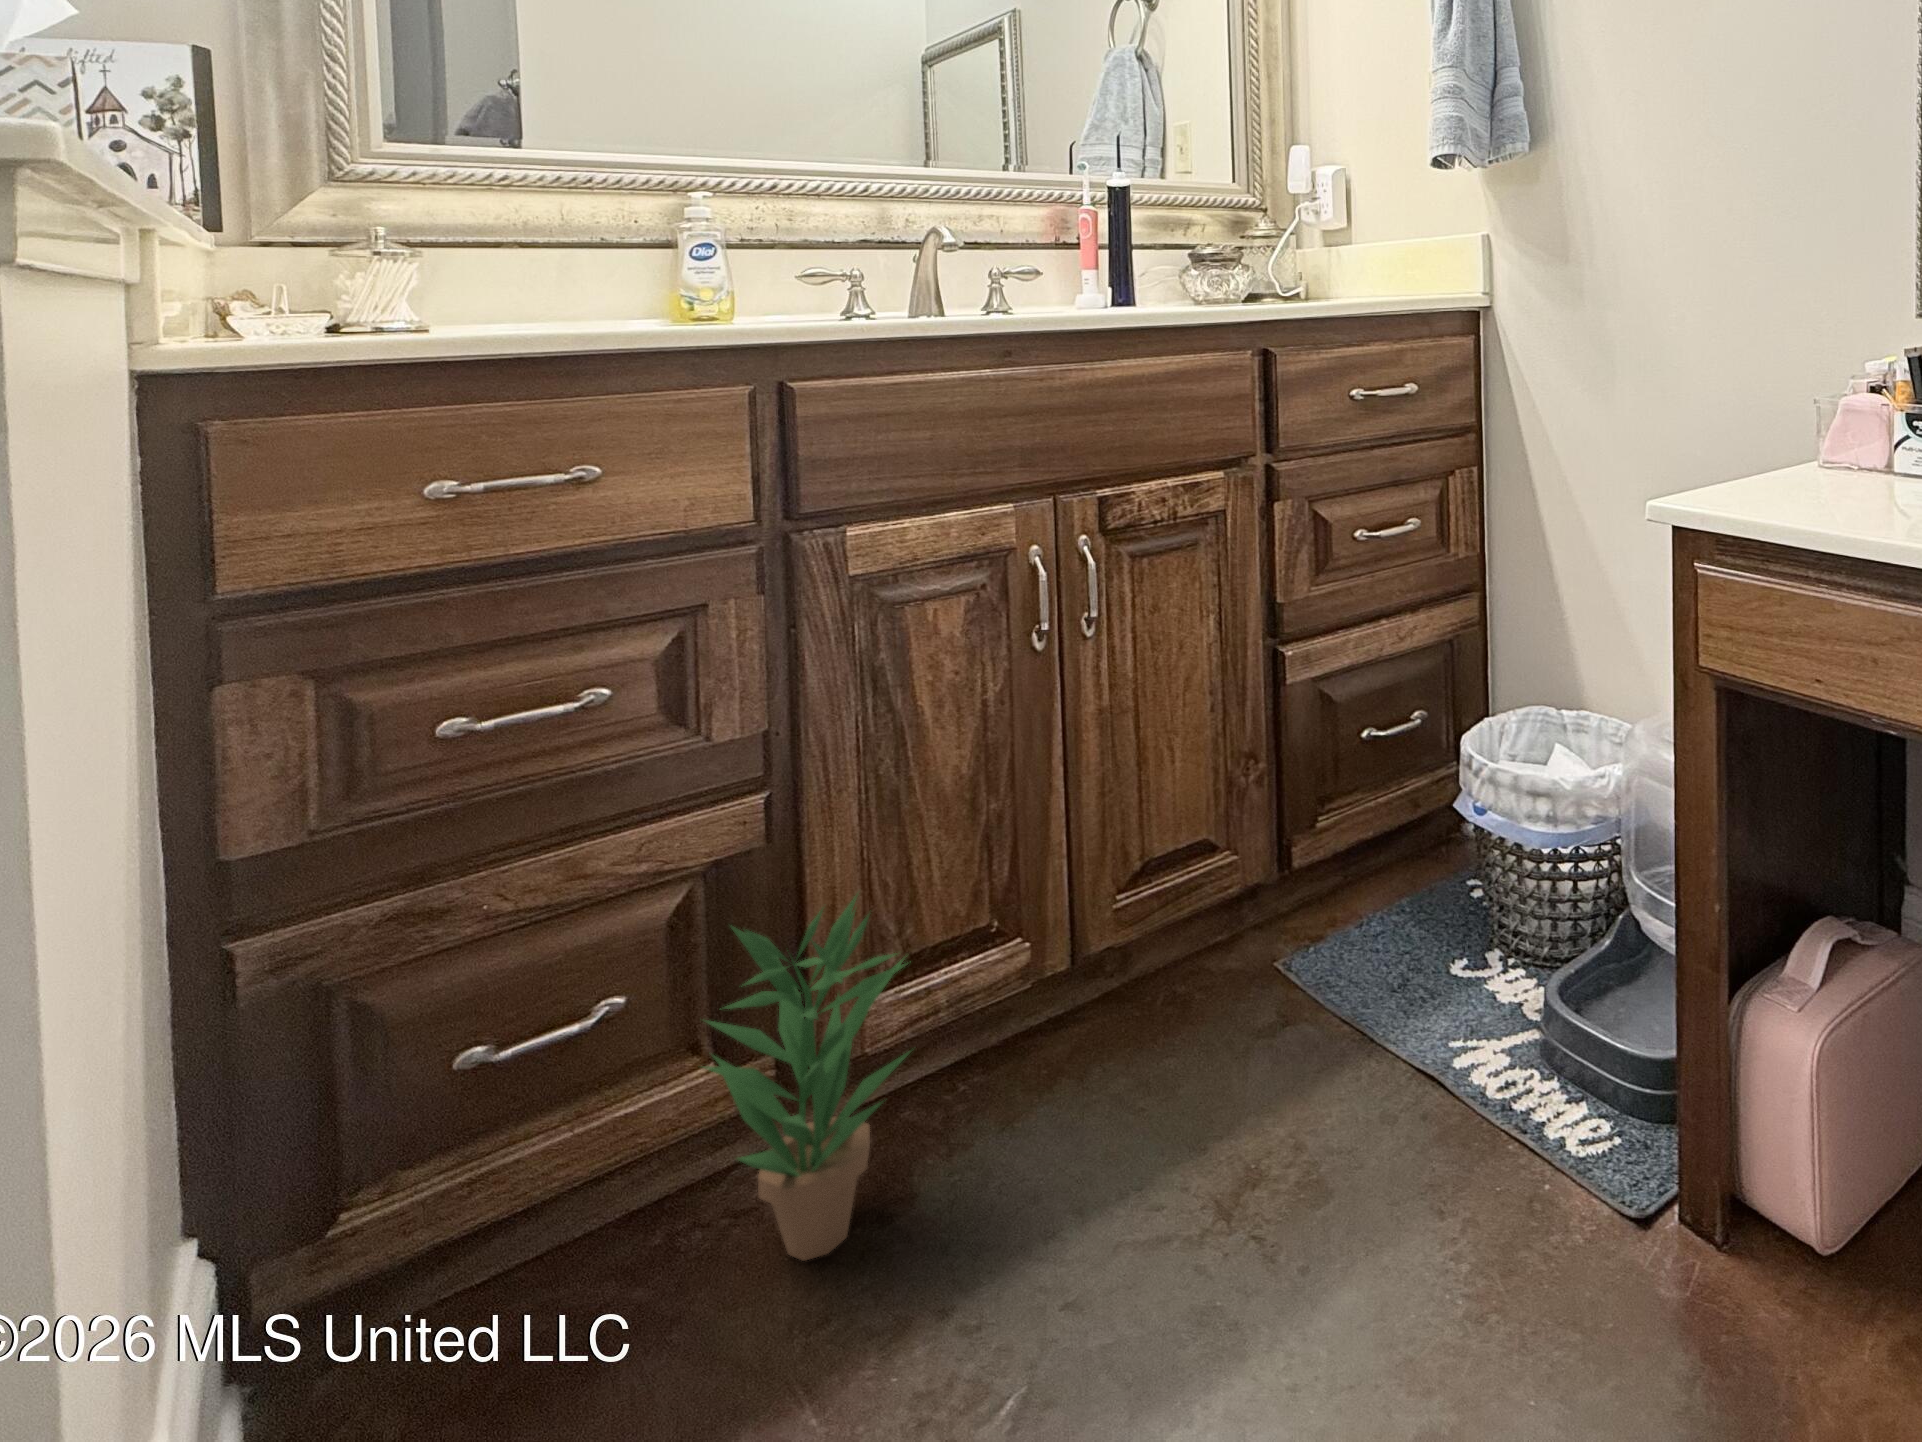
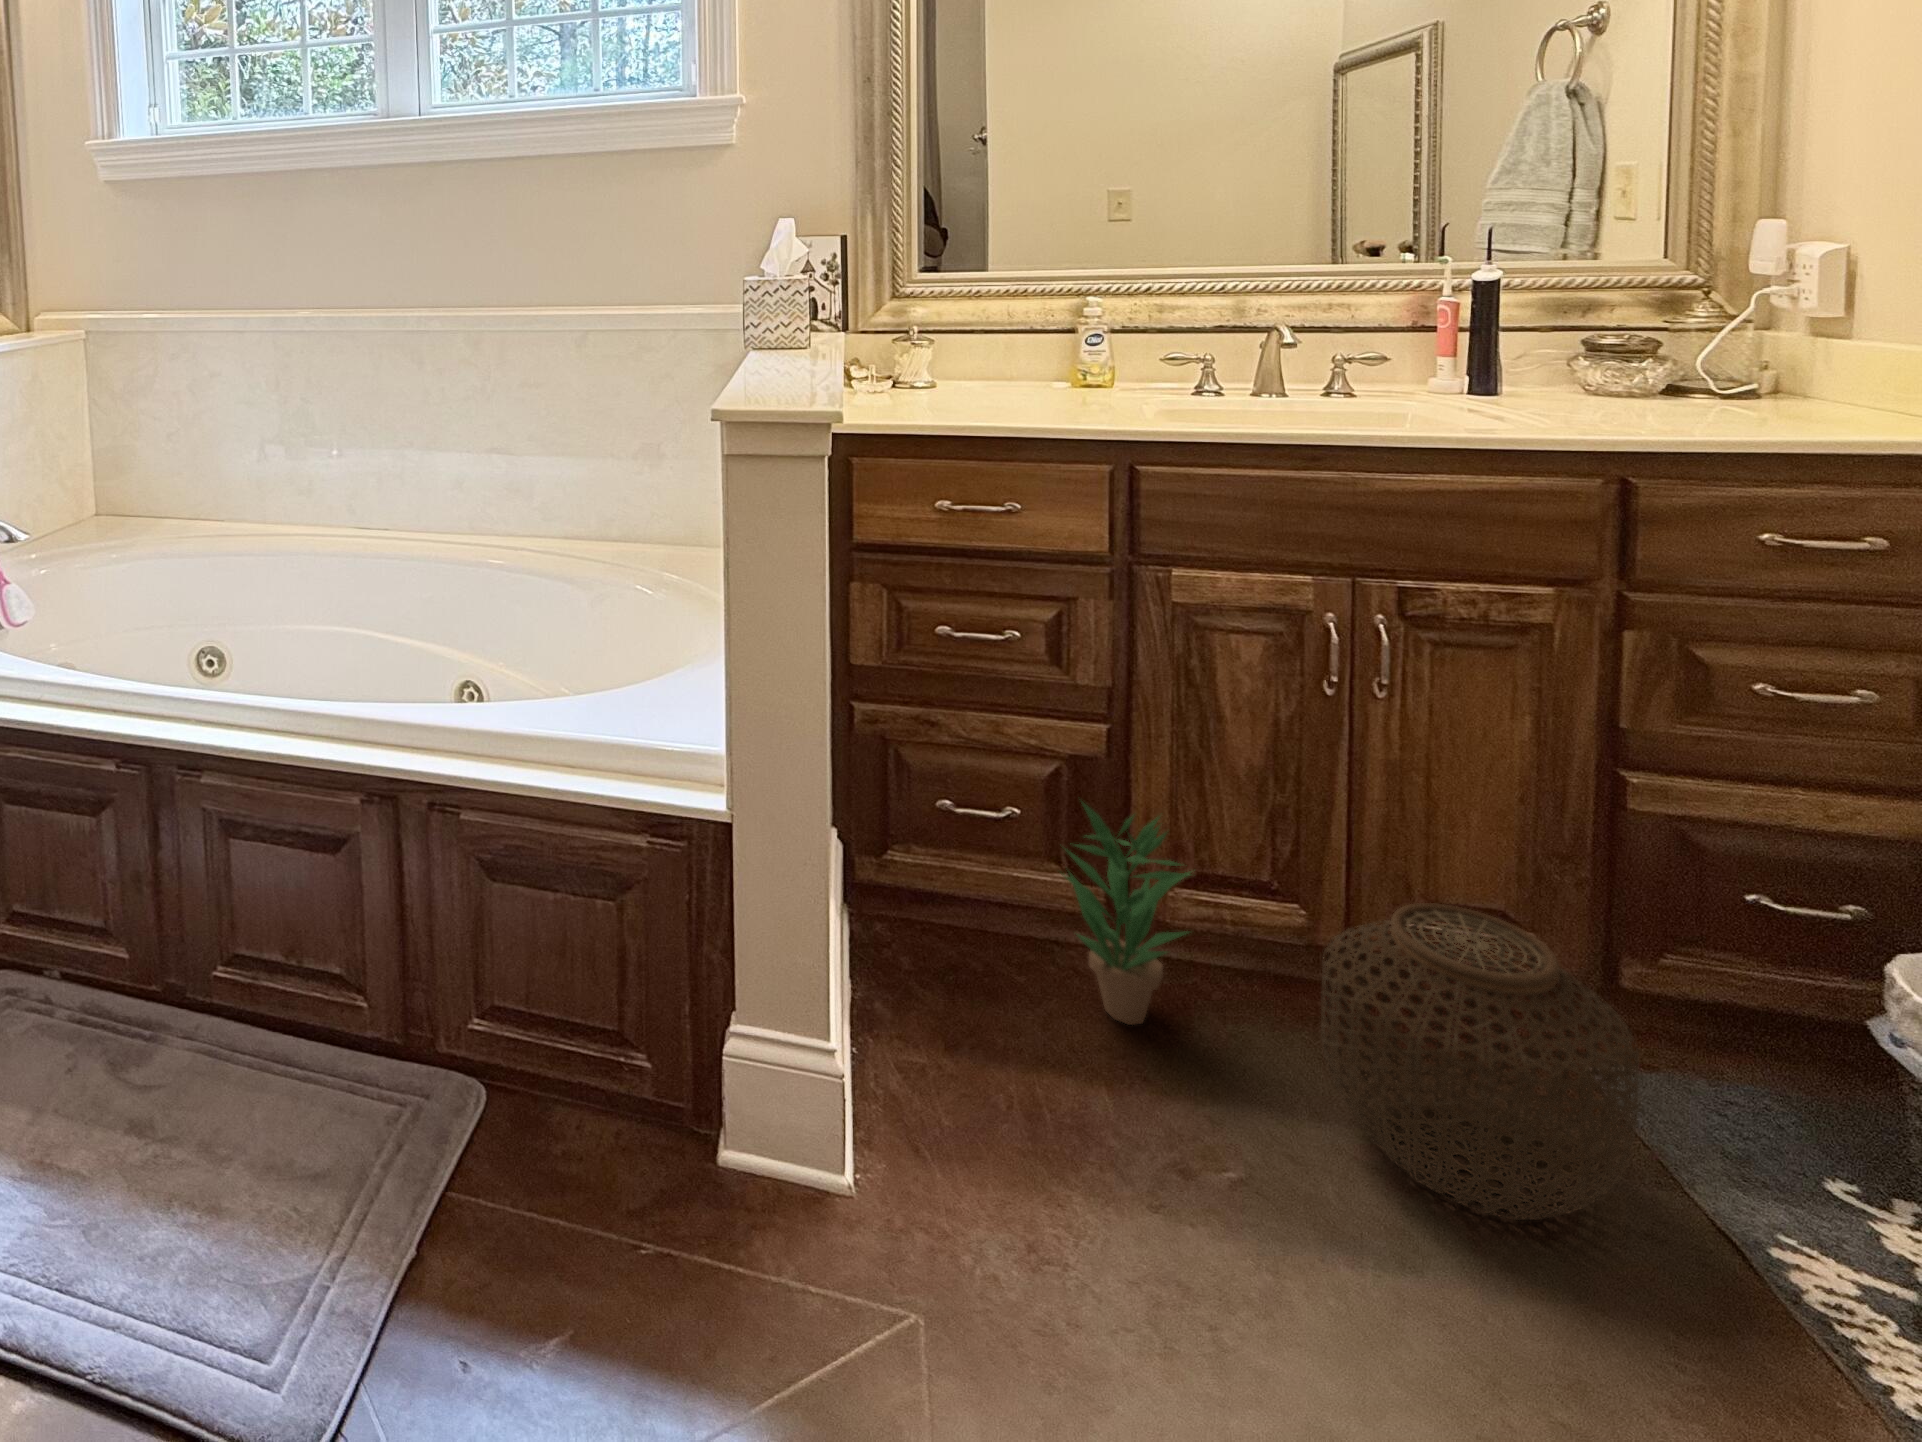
woven basket: none [1079,840,1375,1220] -> present [1321,903,1639,1220]

